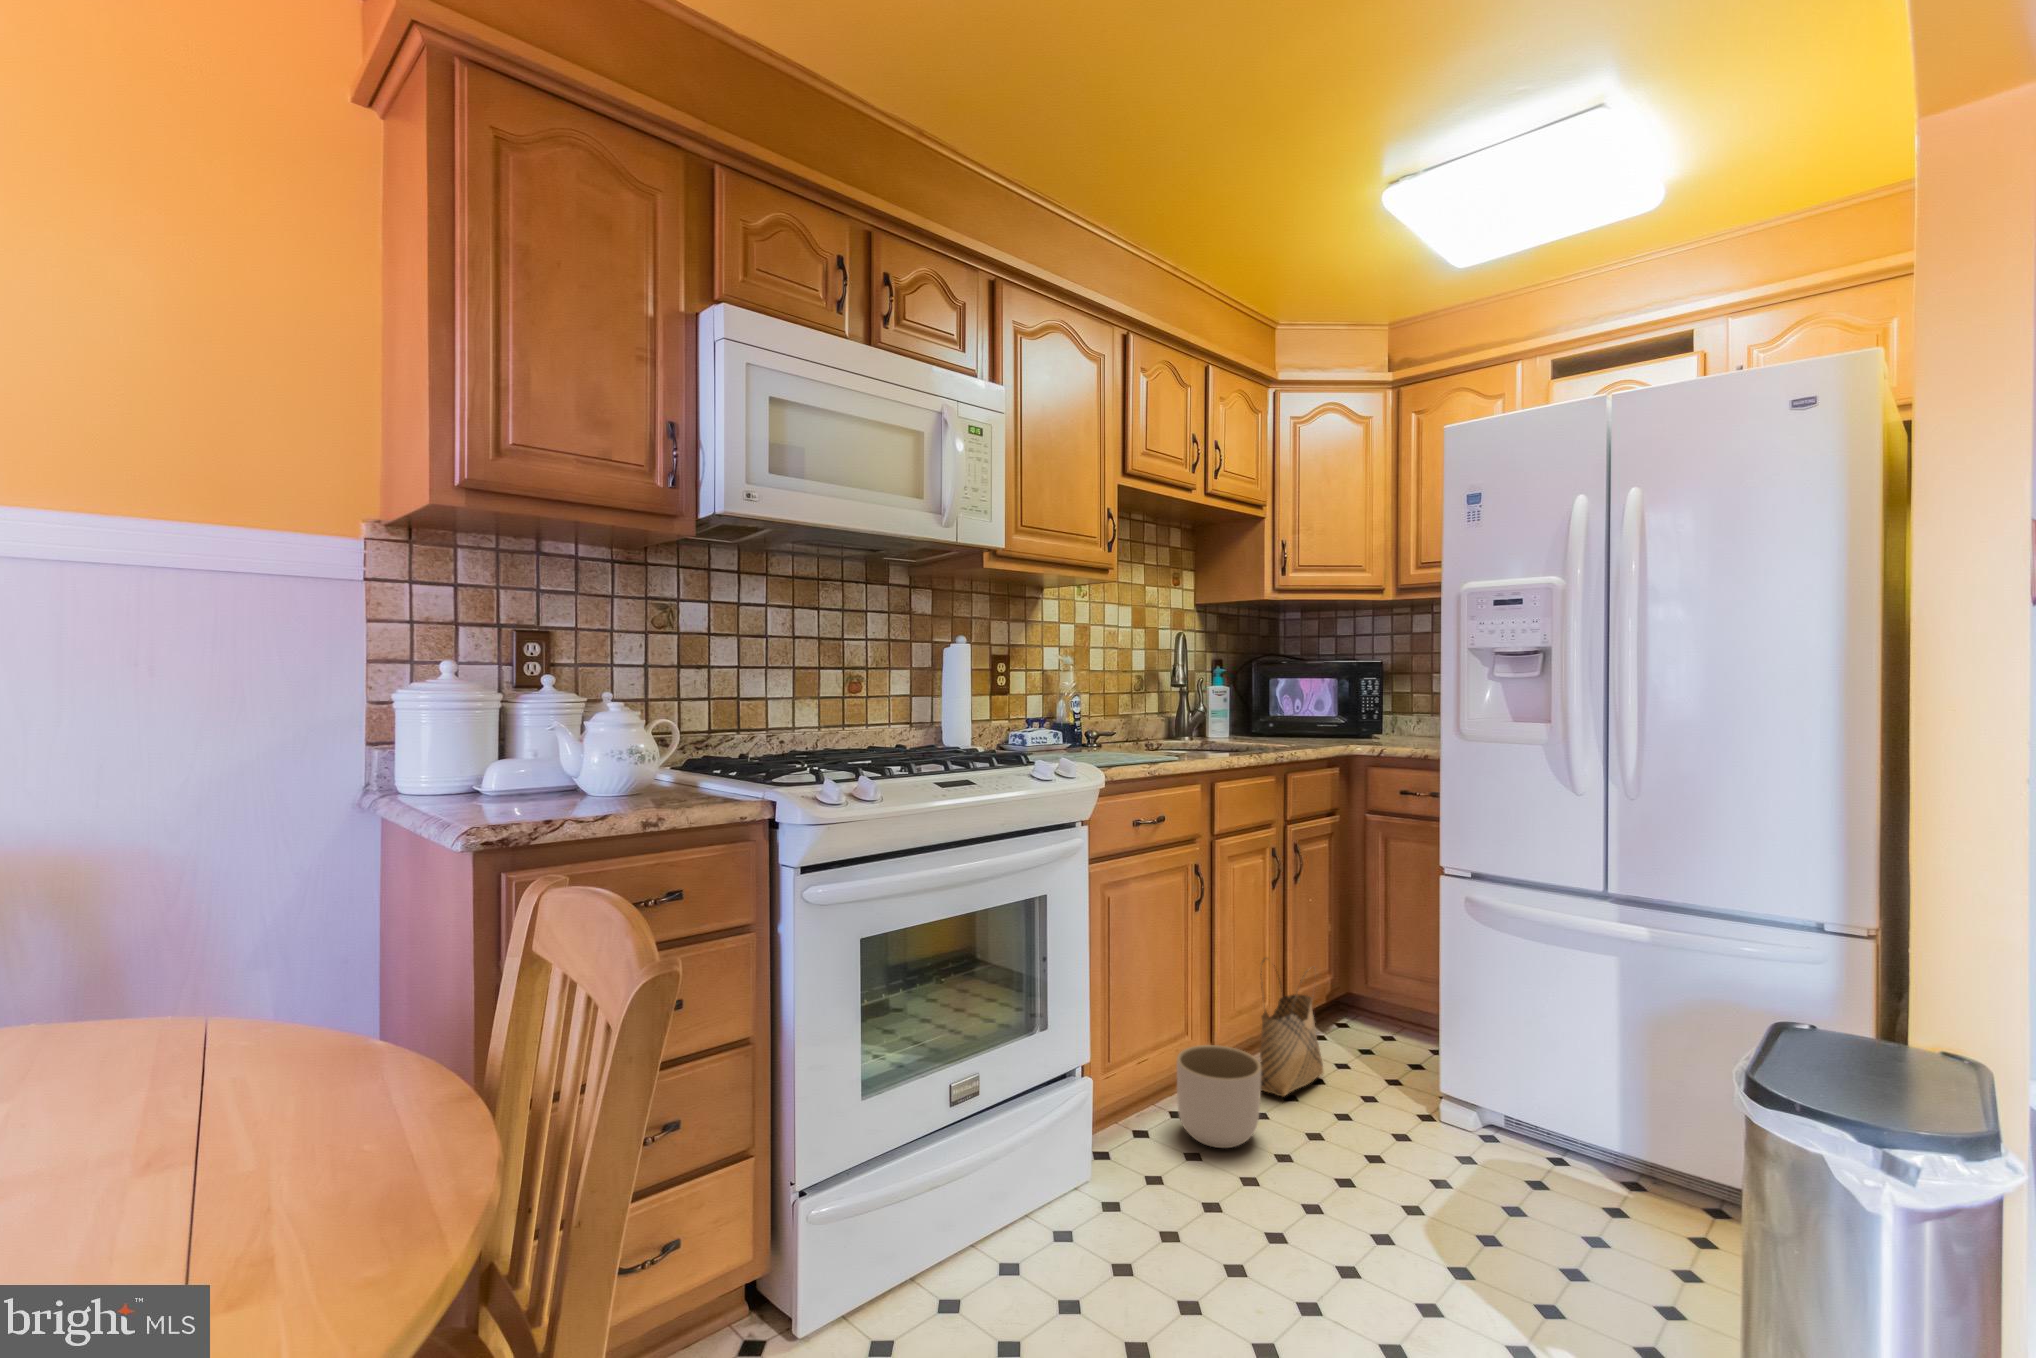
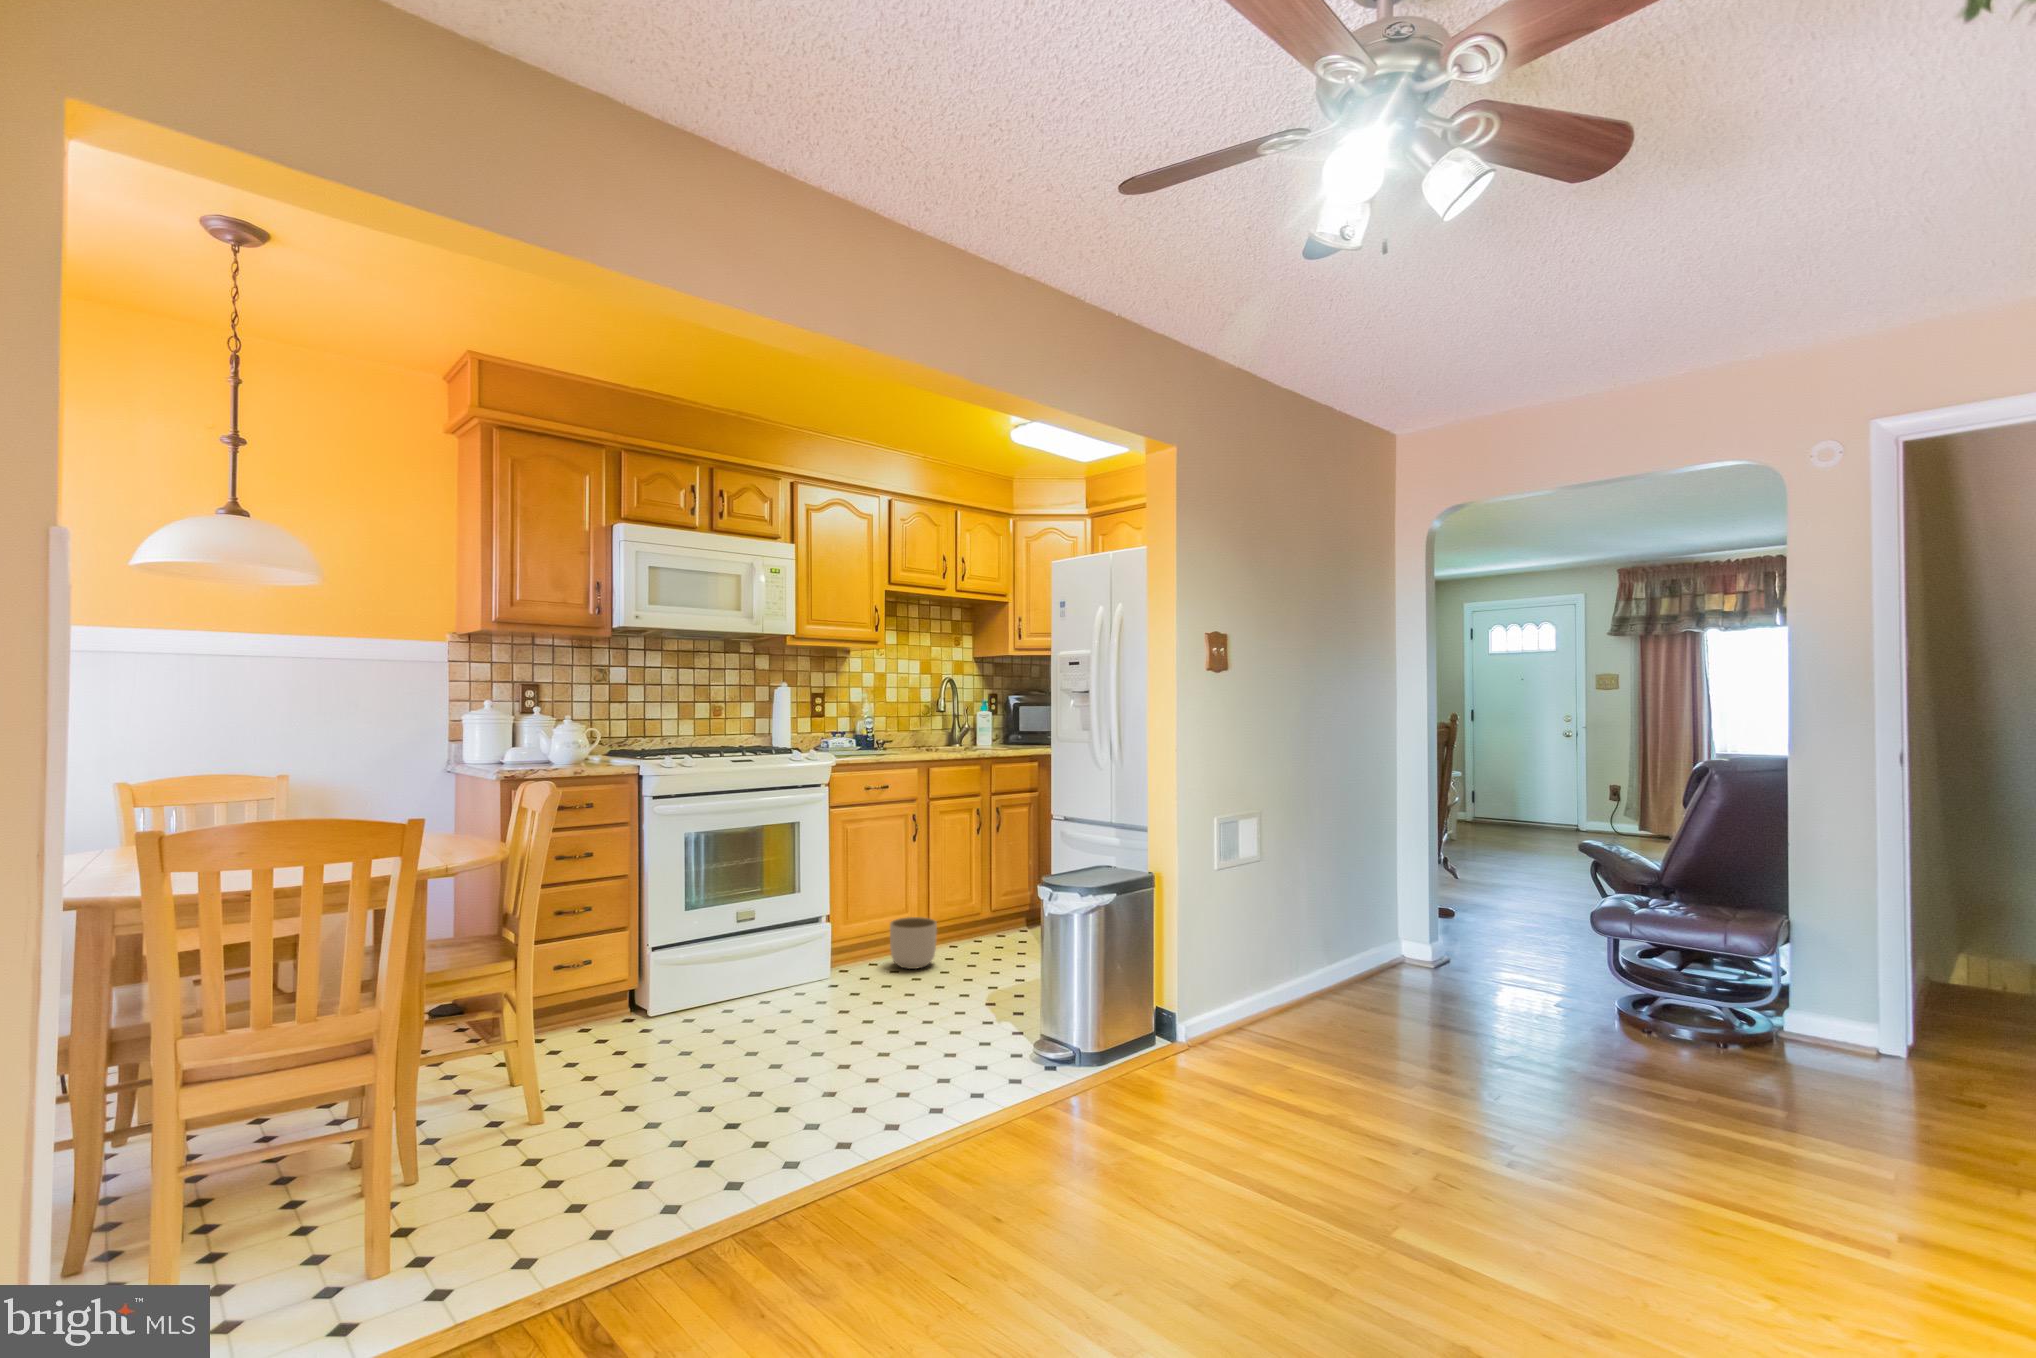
woven basket: present [1260,958,1323,1096] -> none [955,873,1000,951]

